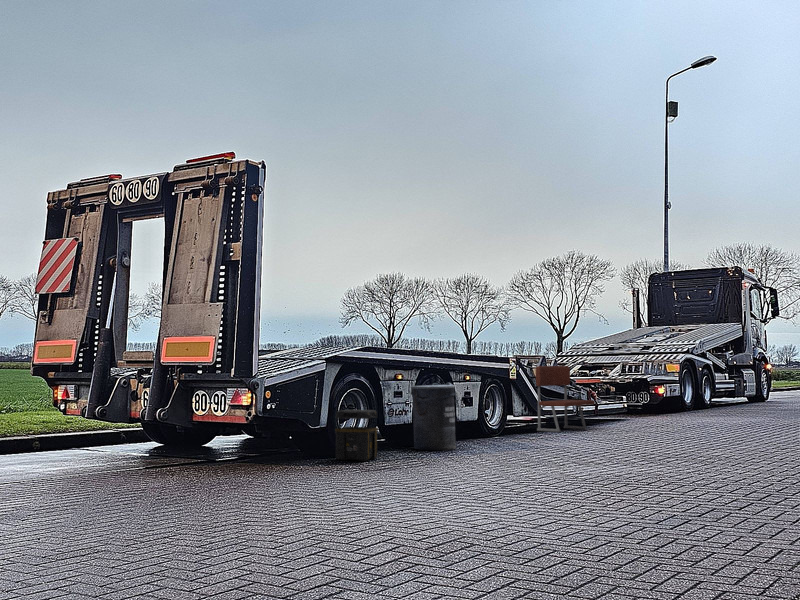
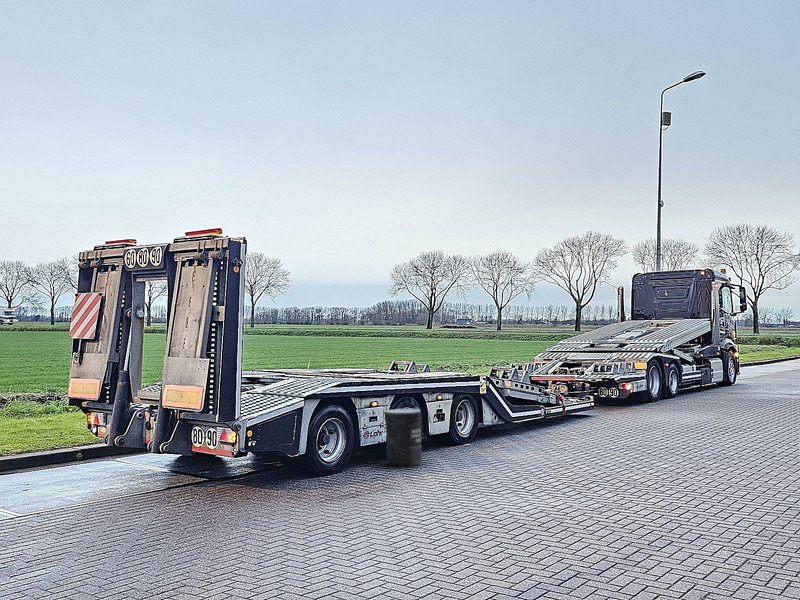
bench: present [536,366,595,432] -> none [503,378,556,438]
toolbox: present [335,410,378,461] -> none [312,437,349,483]

